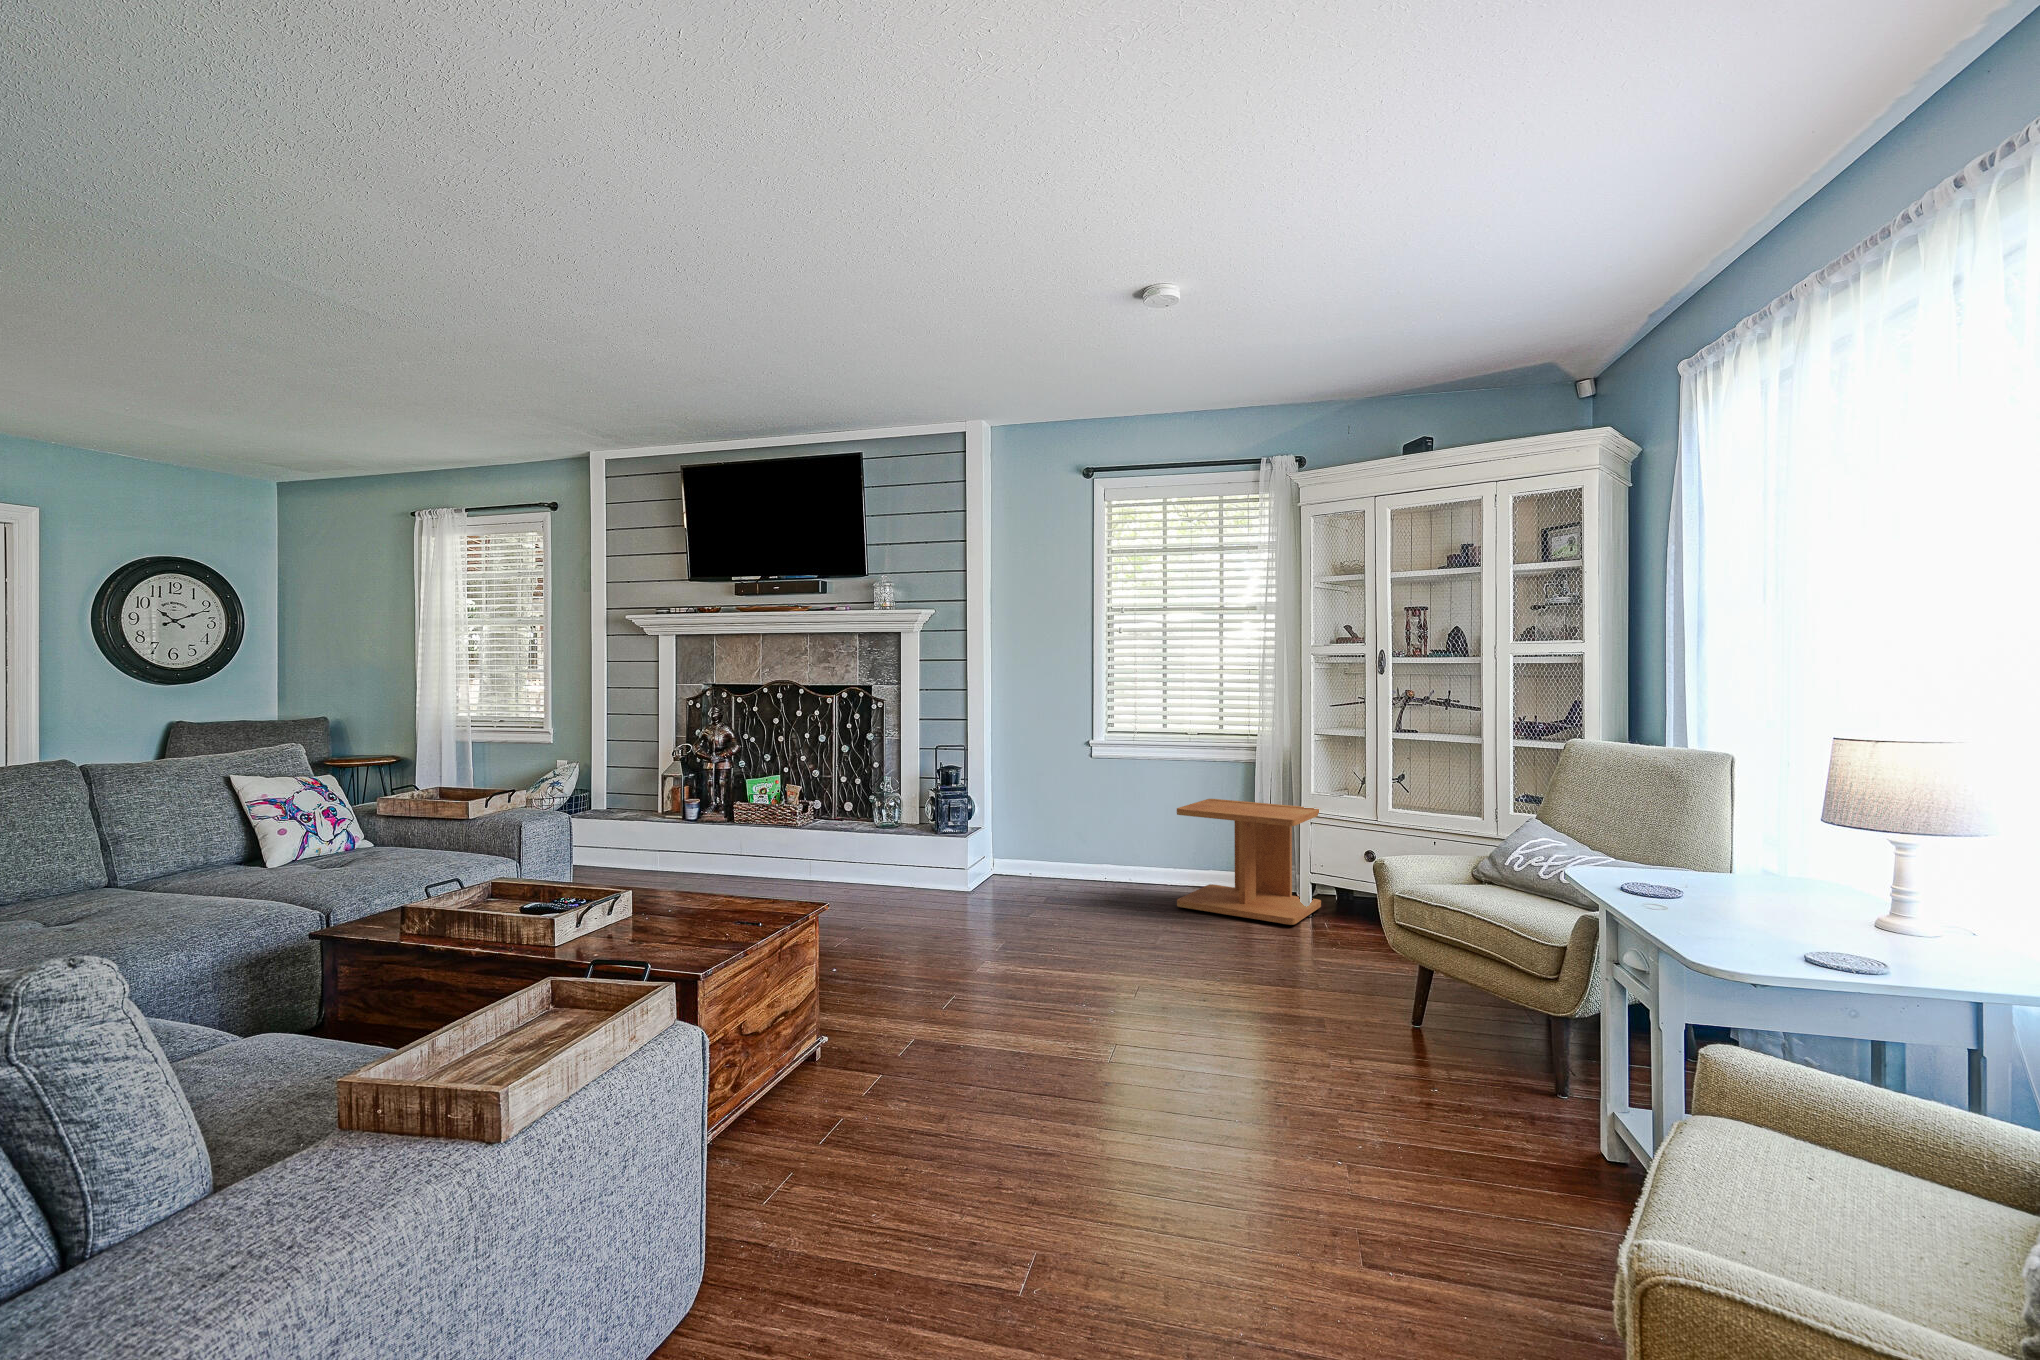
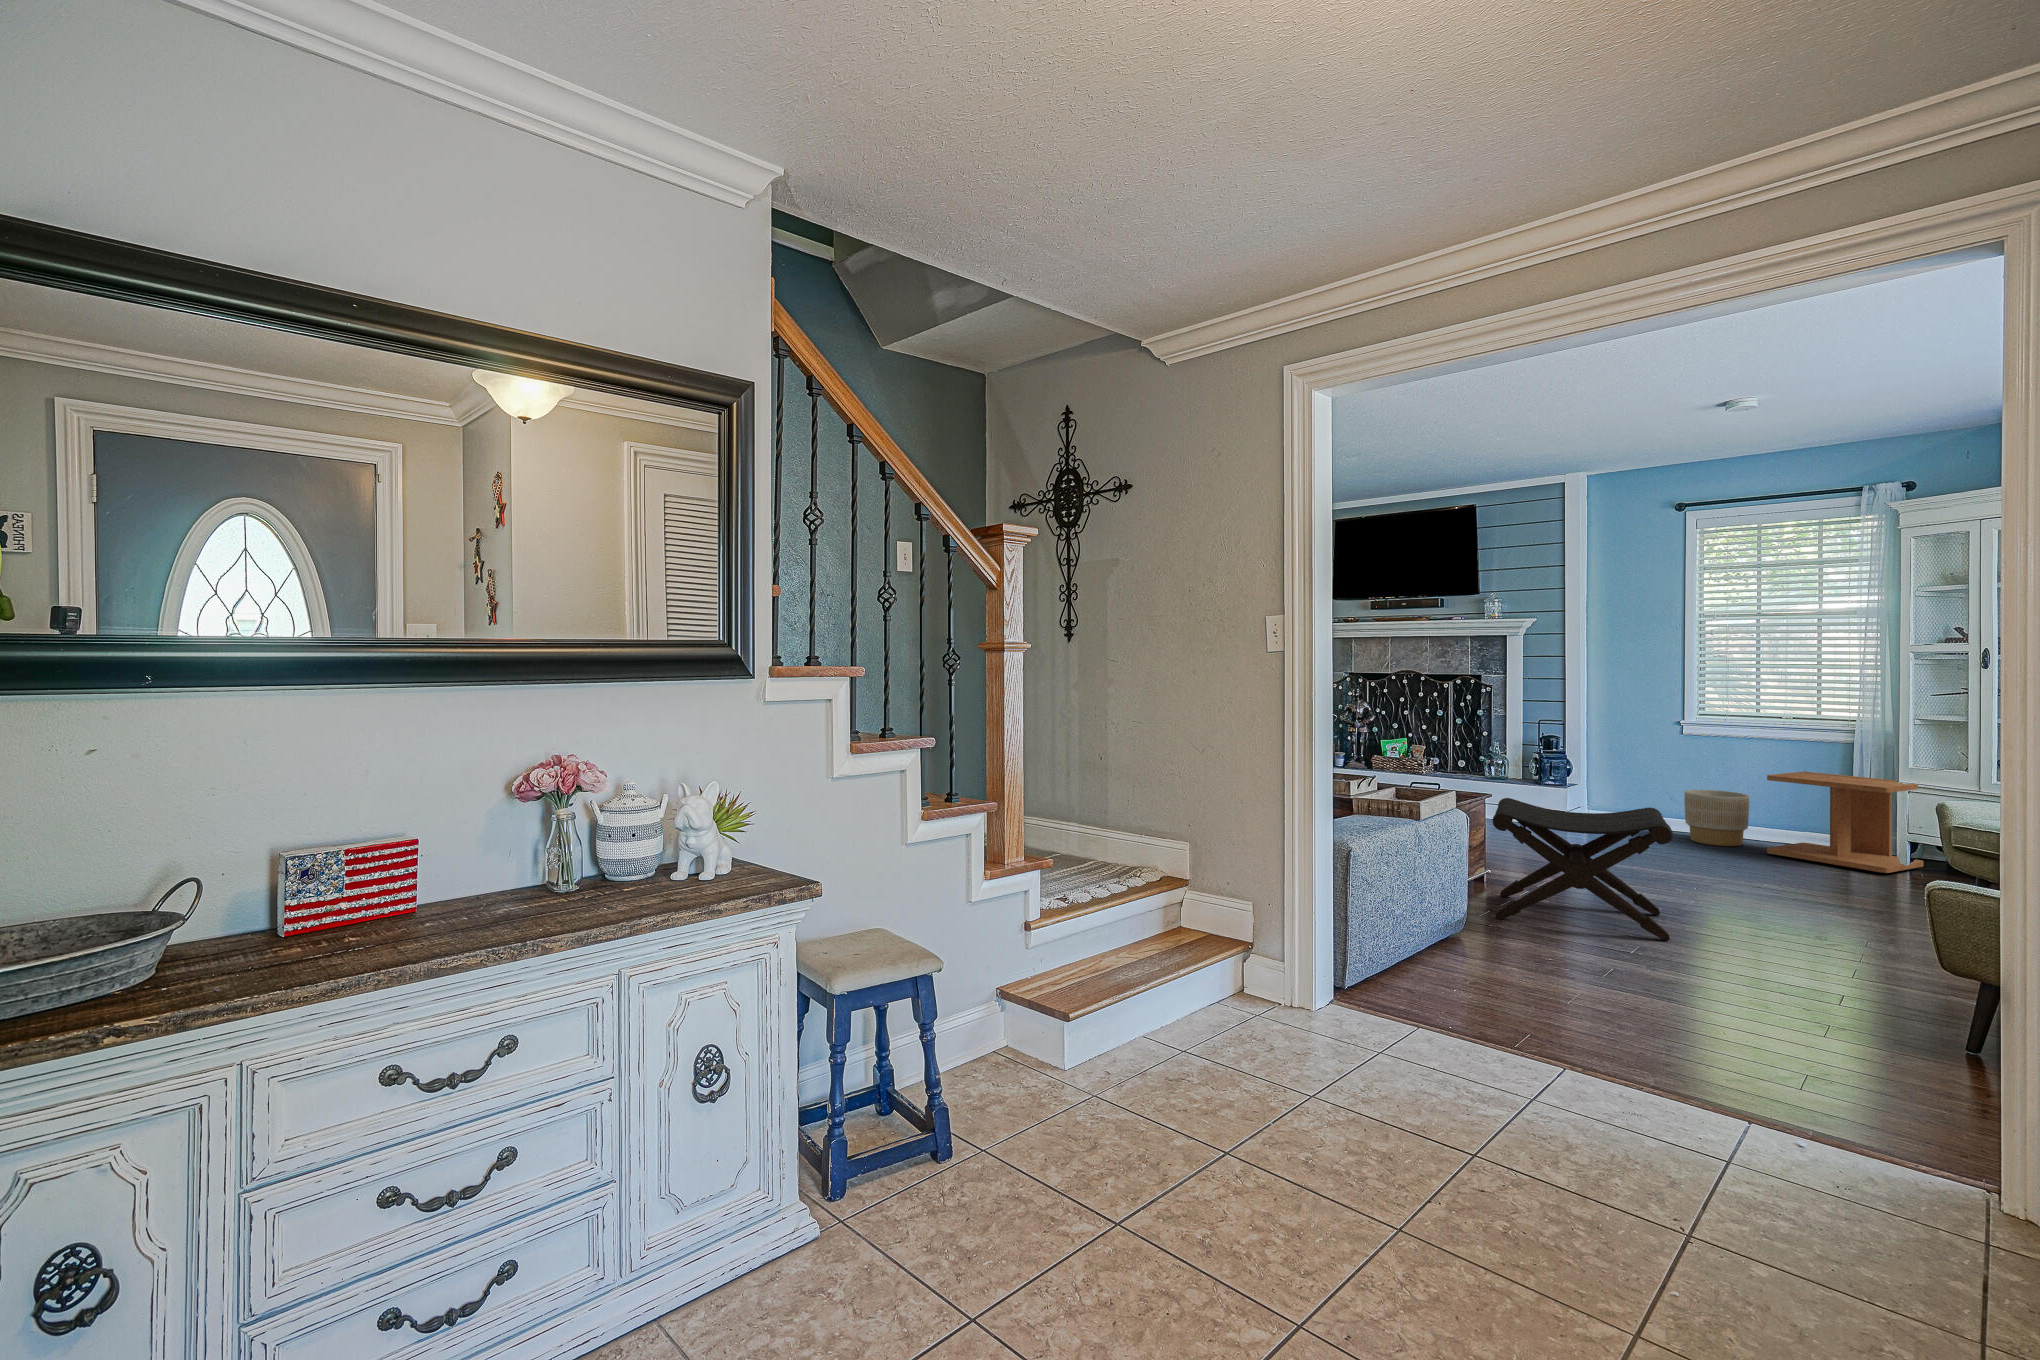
planter: none [1093,826,1158,899] -> present [1684,790,1749,846]
footstool: none [790,904,1074,1164] -> present [1492,798,1673,940]

